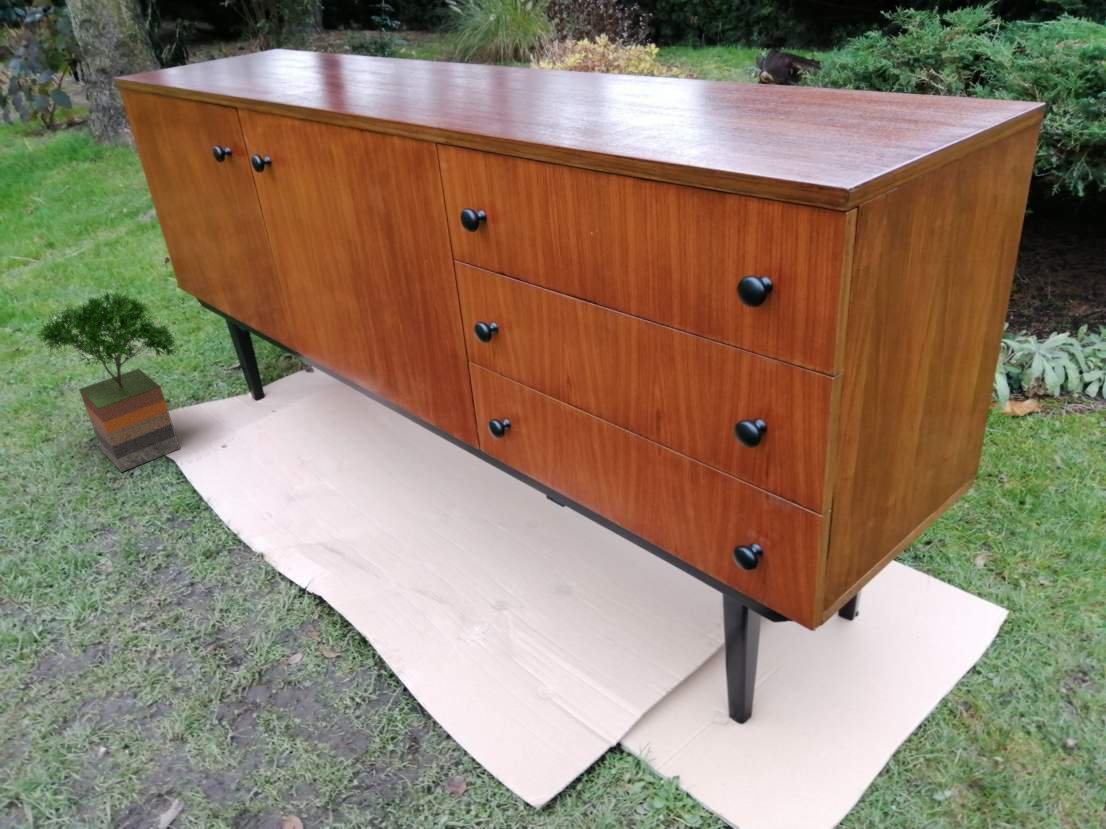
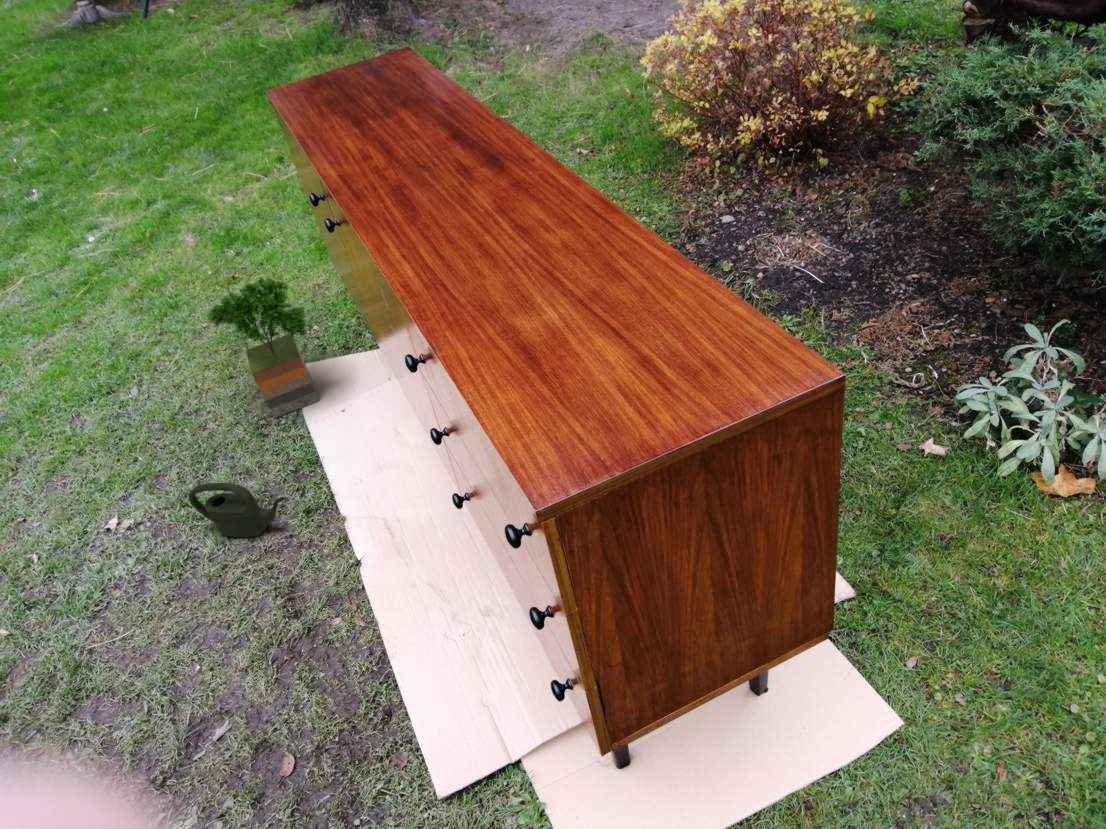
watering can: none [40,515,191,598] -> present [189,483,284,537]

